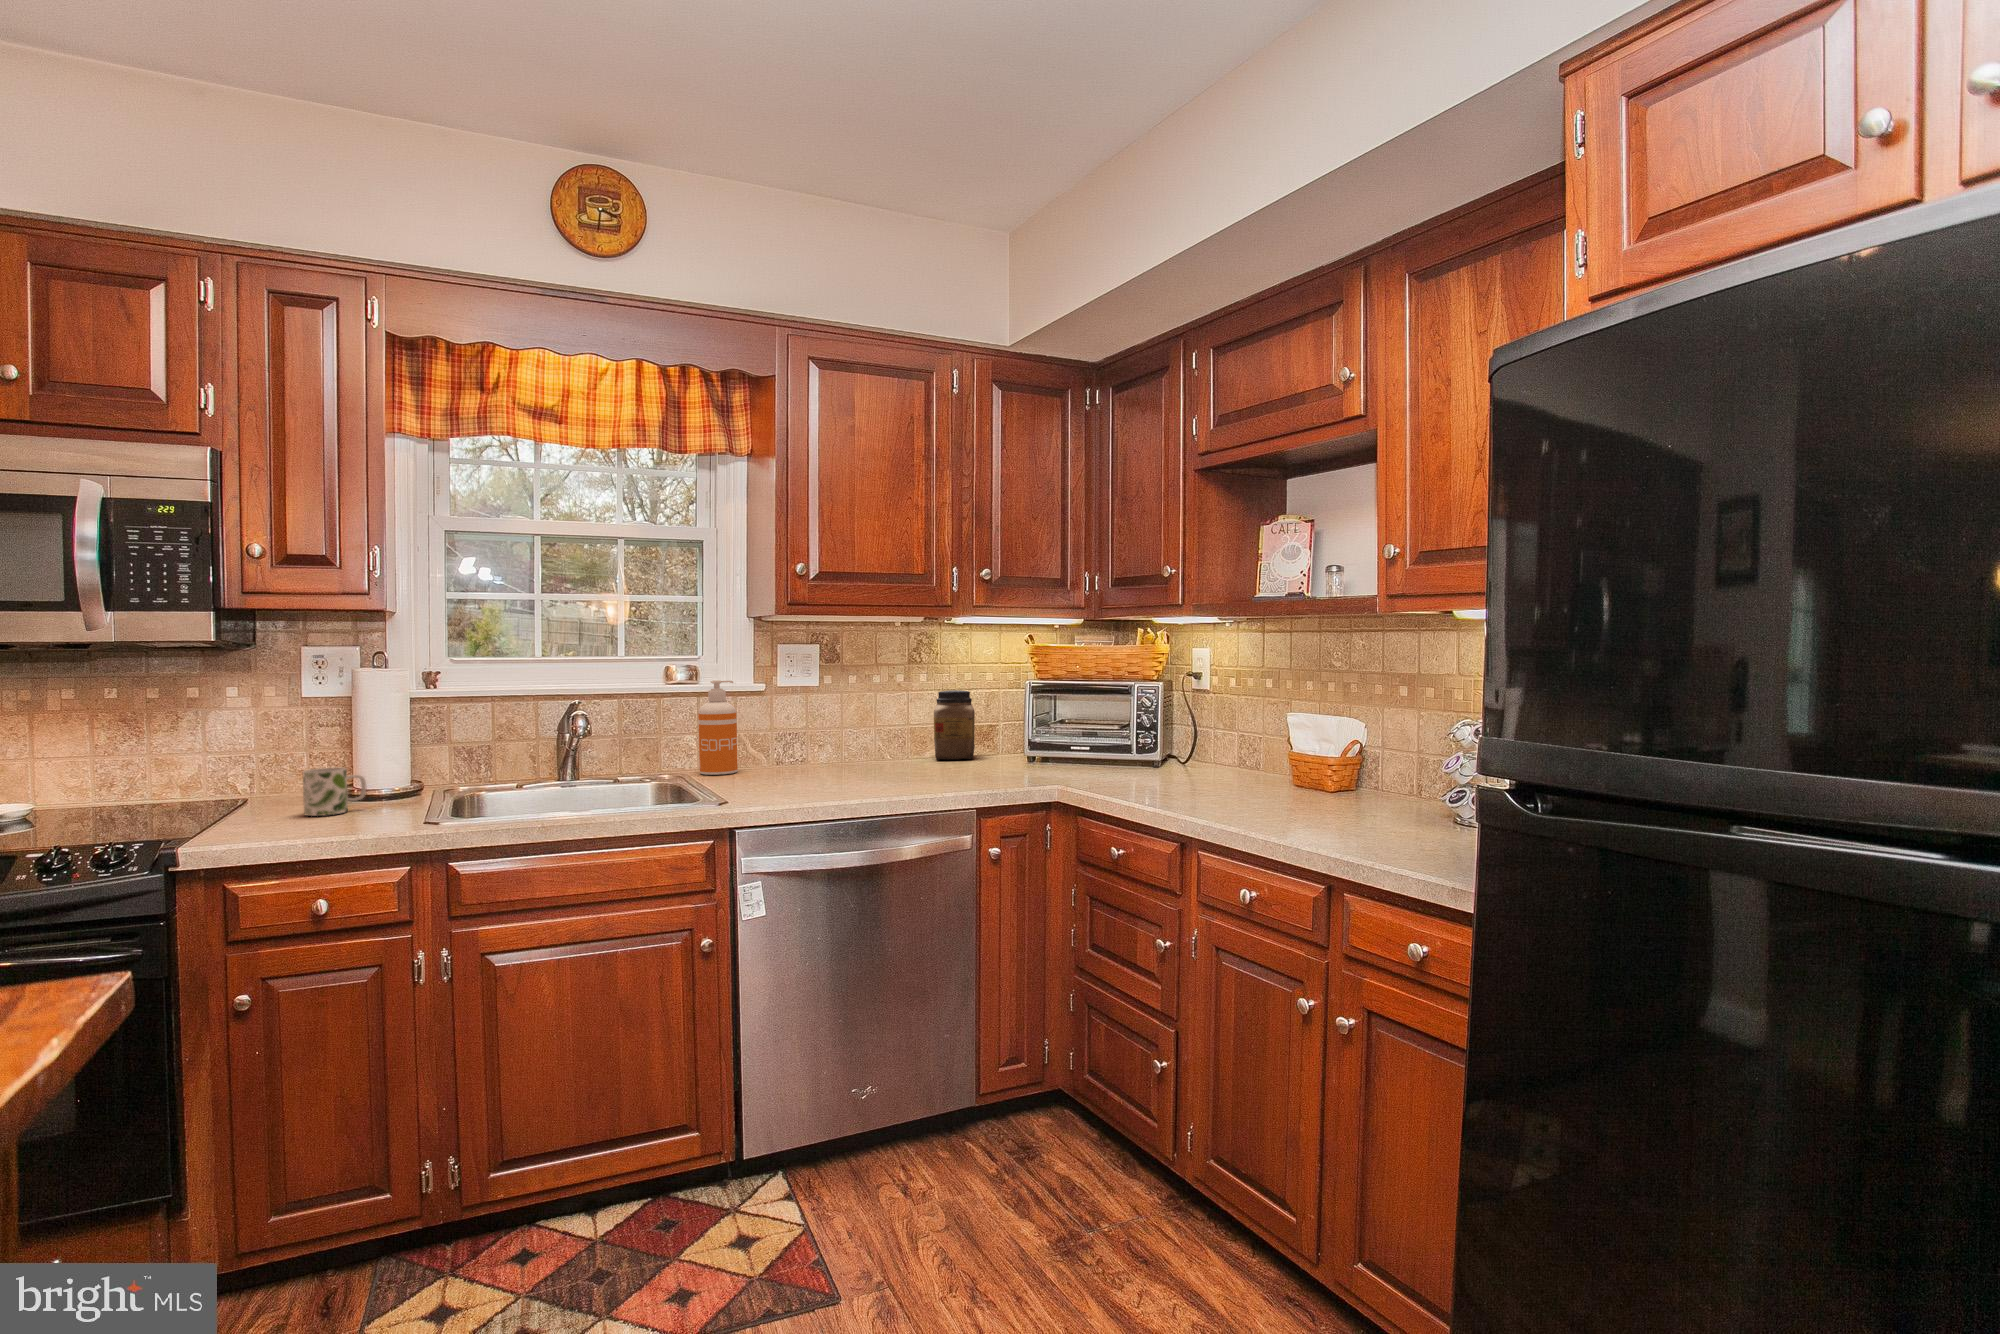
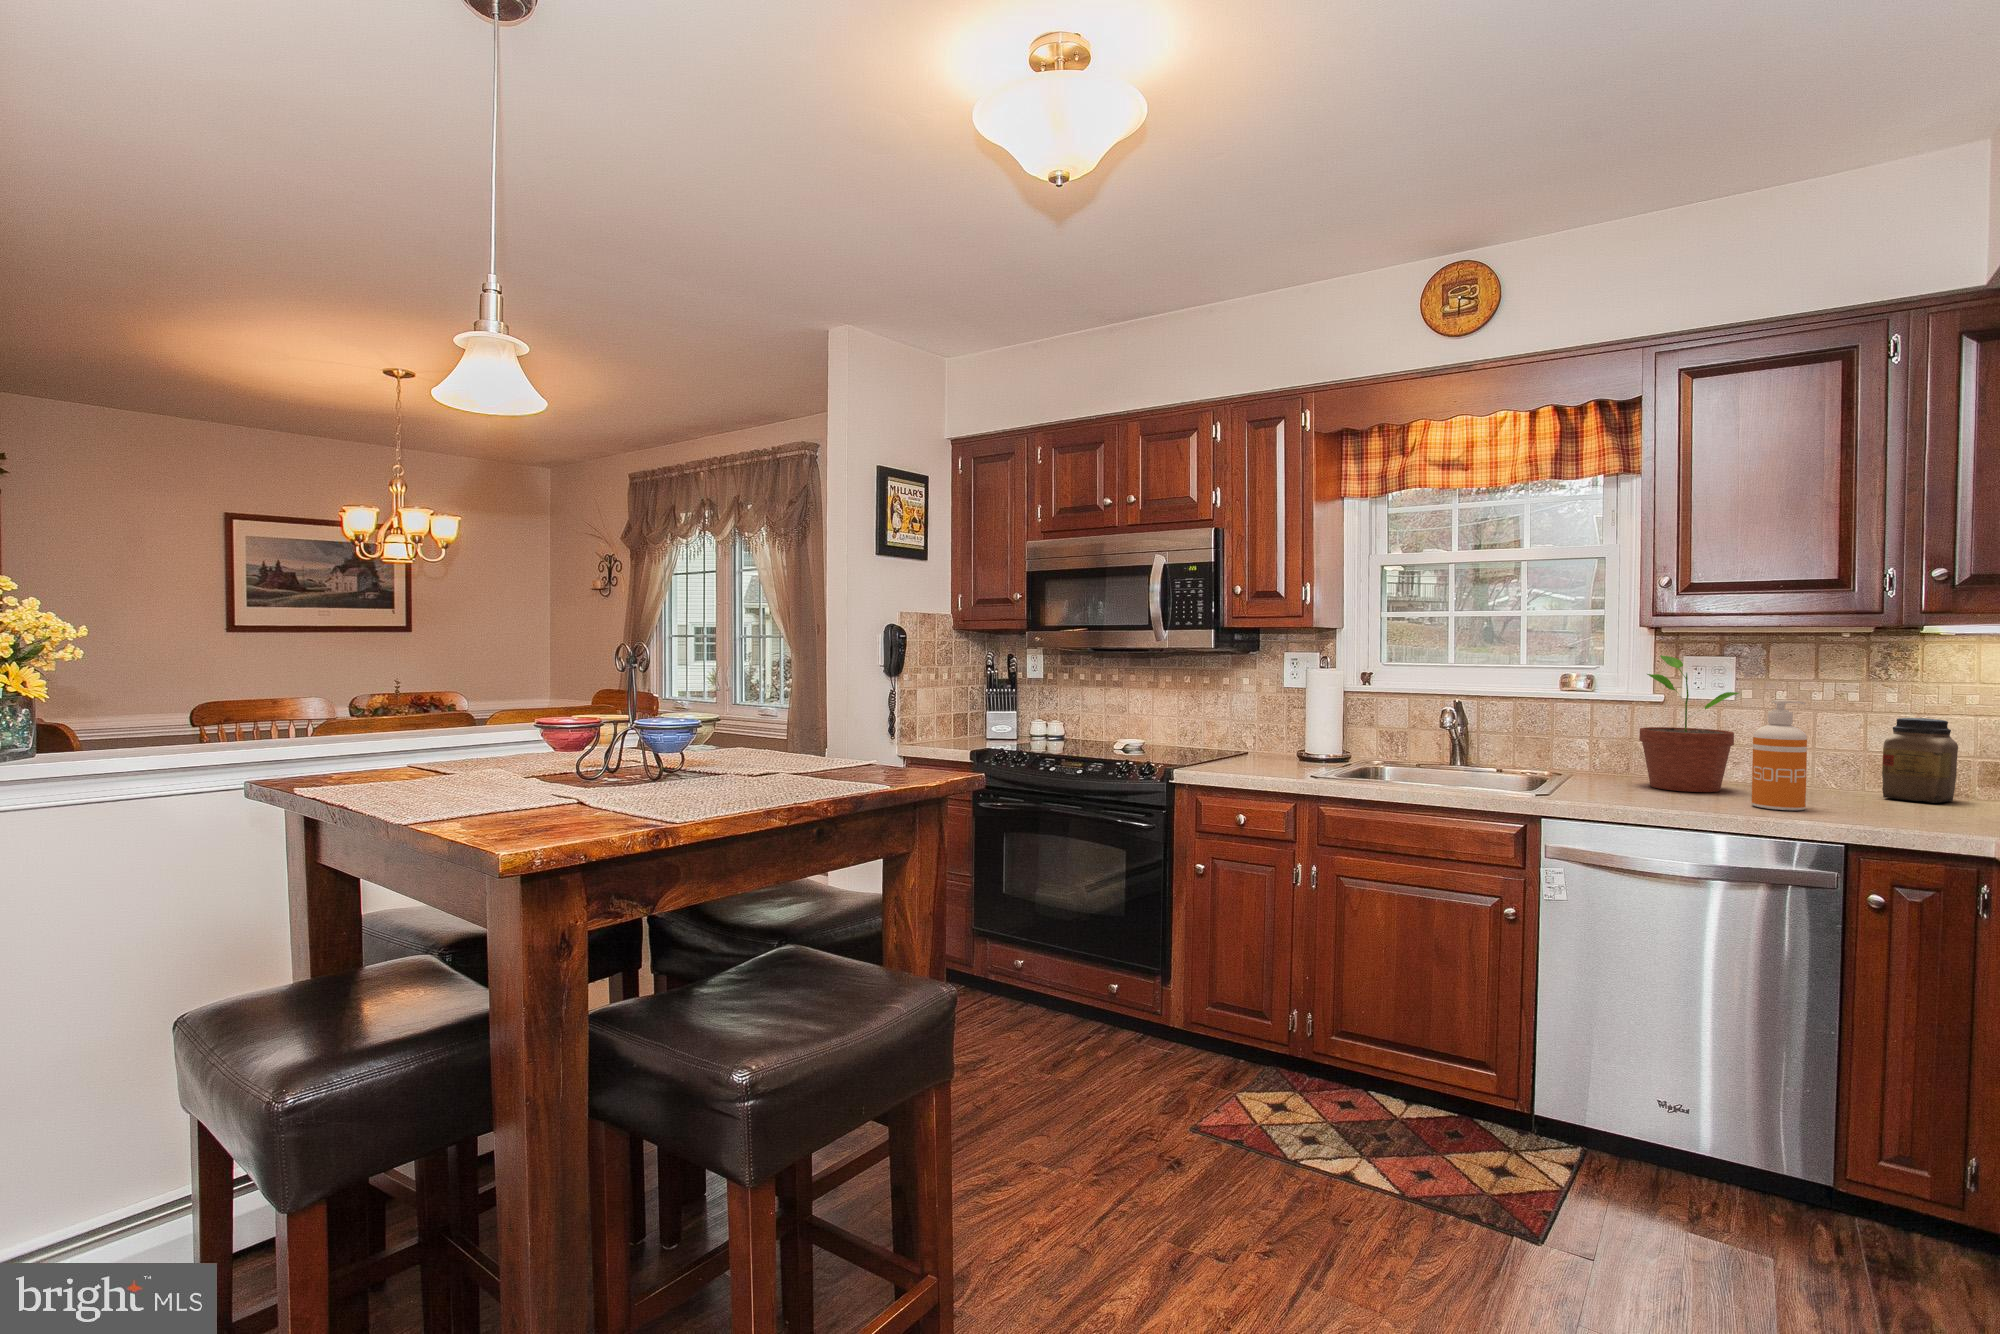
potted plant: none [766,643,854,777] -> present [1639,655,1739,792]
soap dispenser: present [698,680,738,775] -> present [1752,700,1807,811]
mug: present [303,768,366,816] -> none [1267,731,1305,763]

